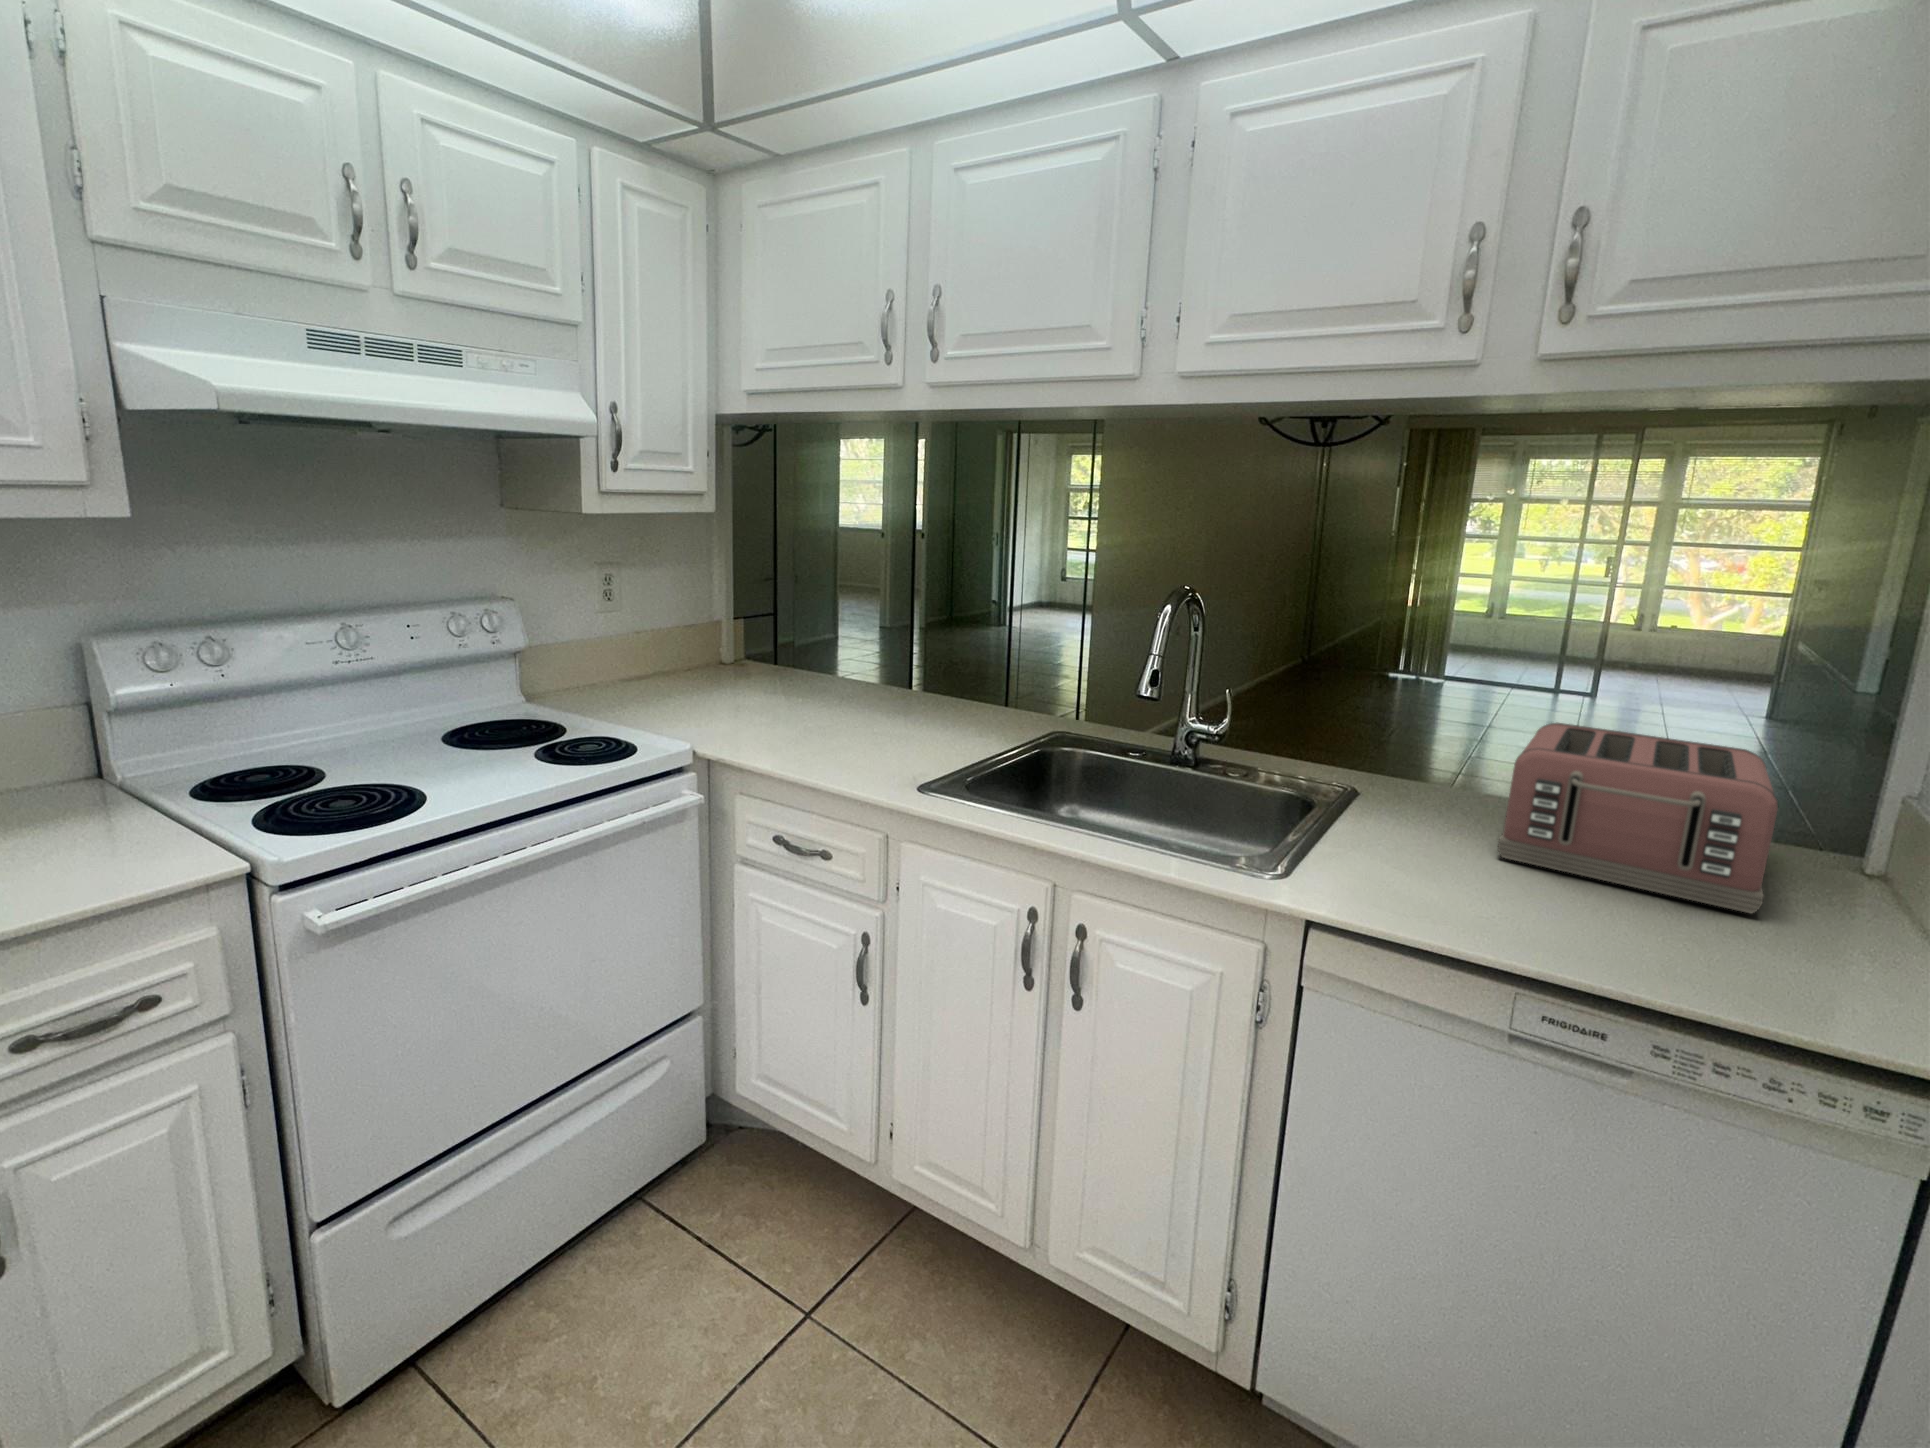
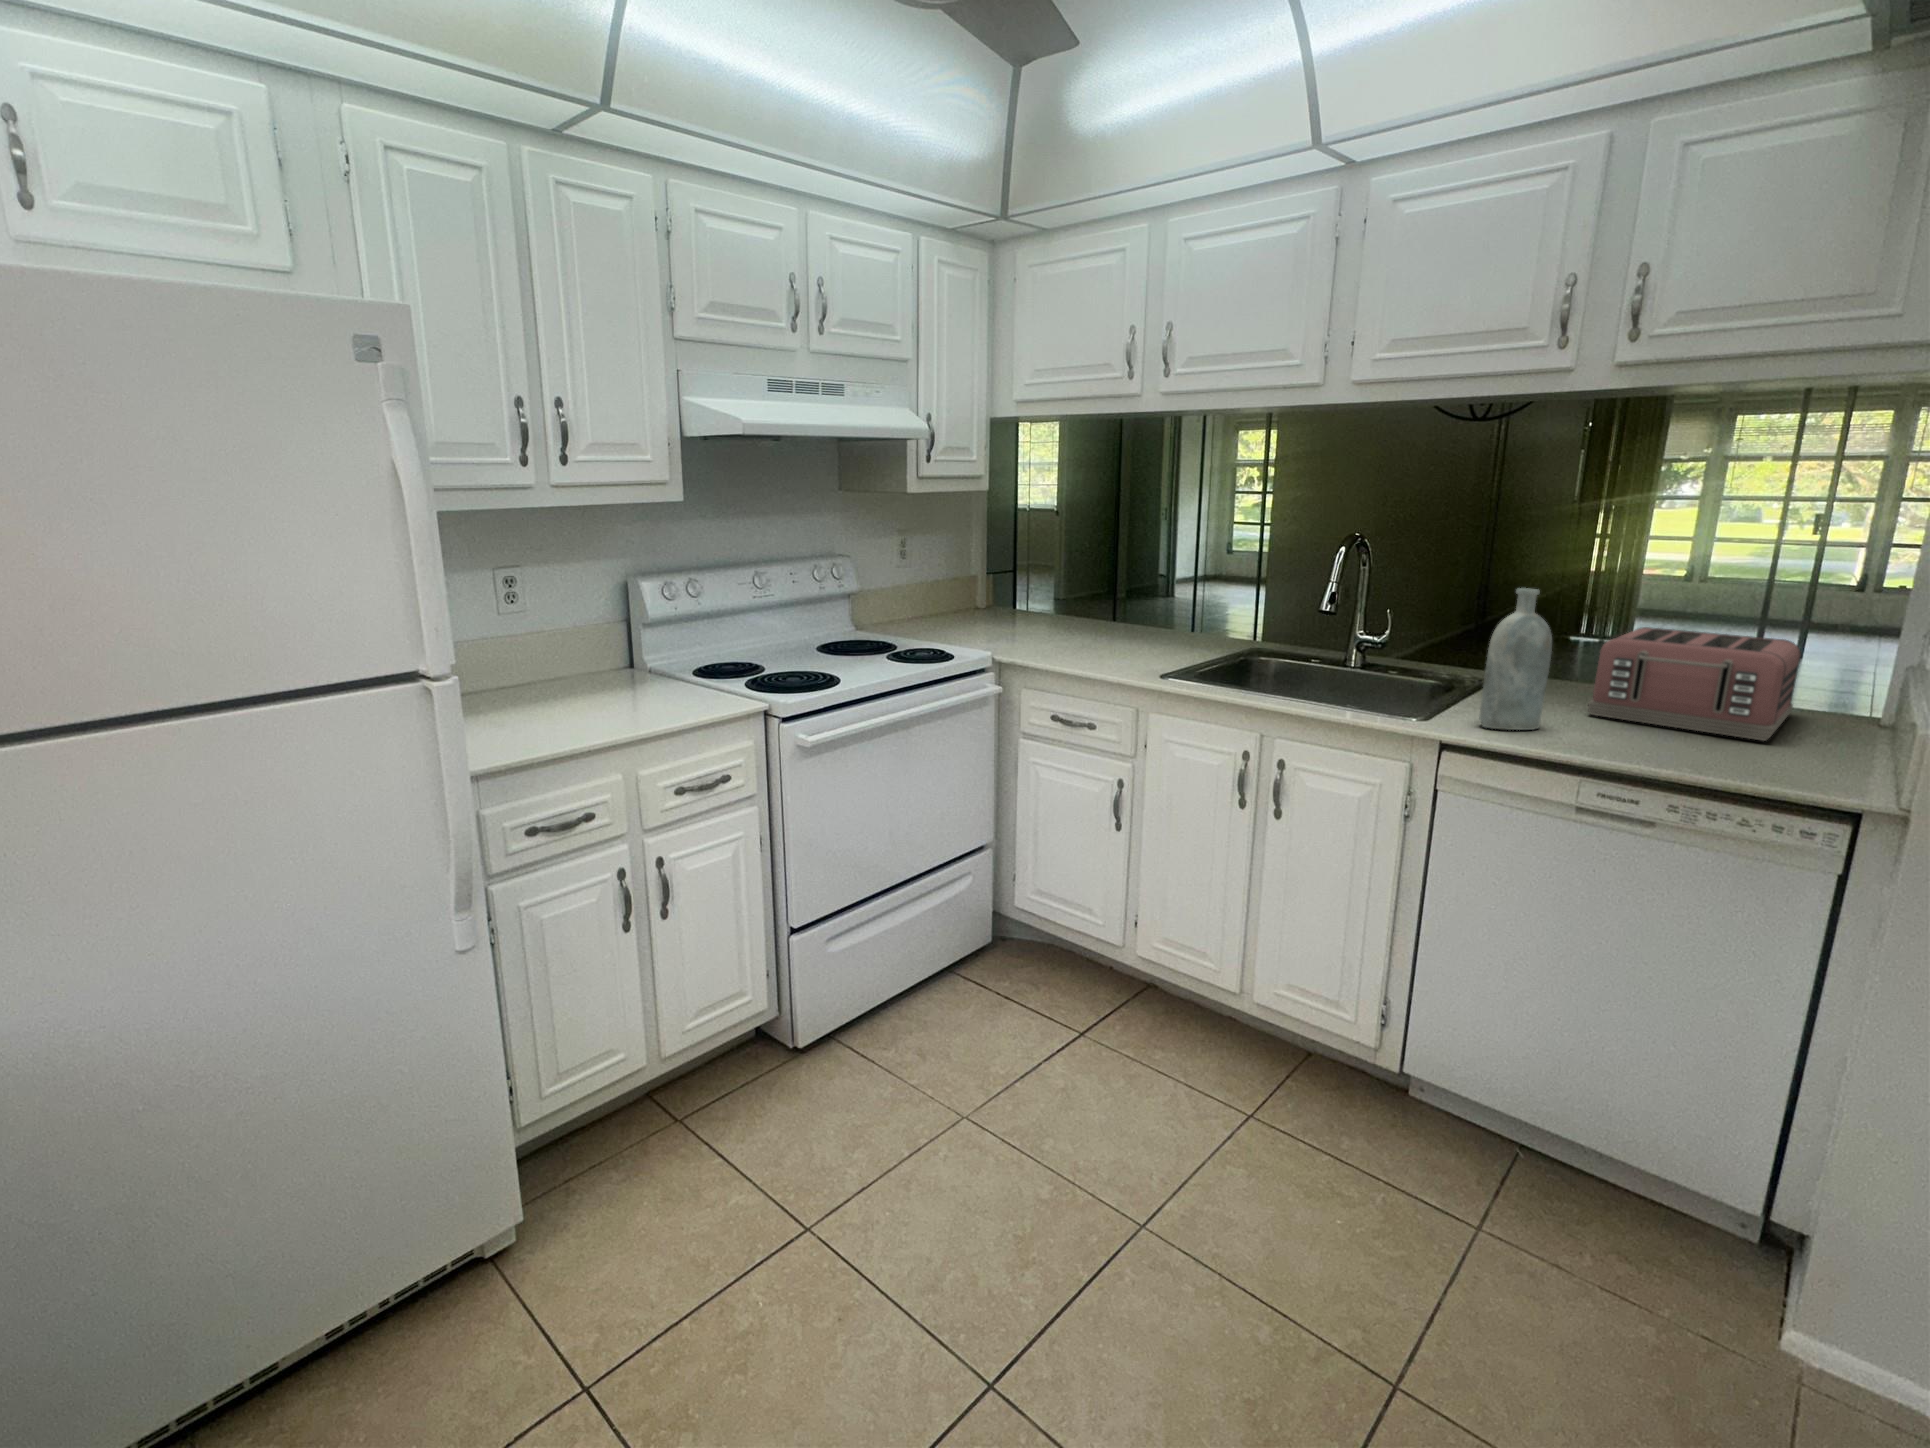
bottle: none [1358,683,1460,896] -> present [1479,588,1552,730]

